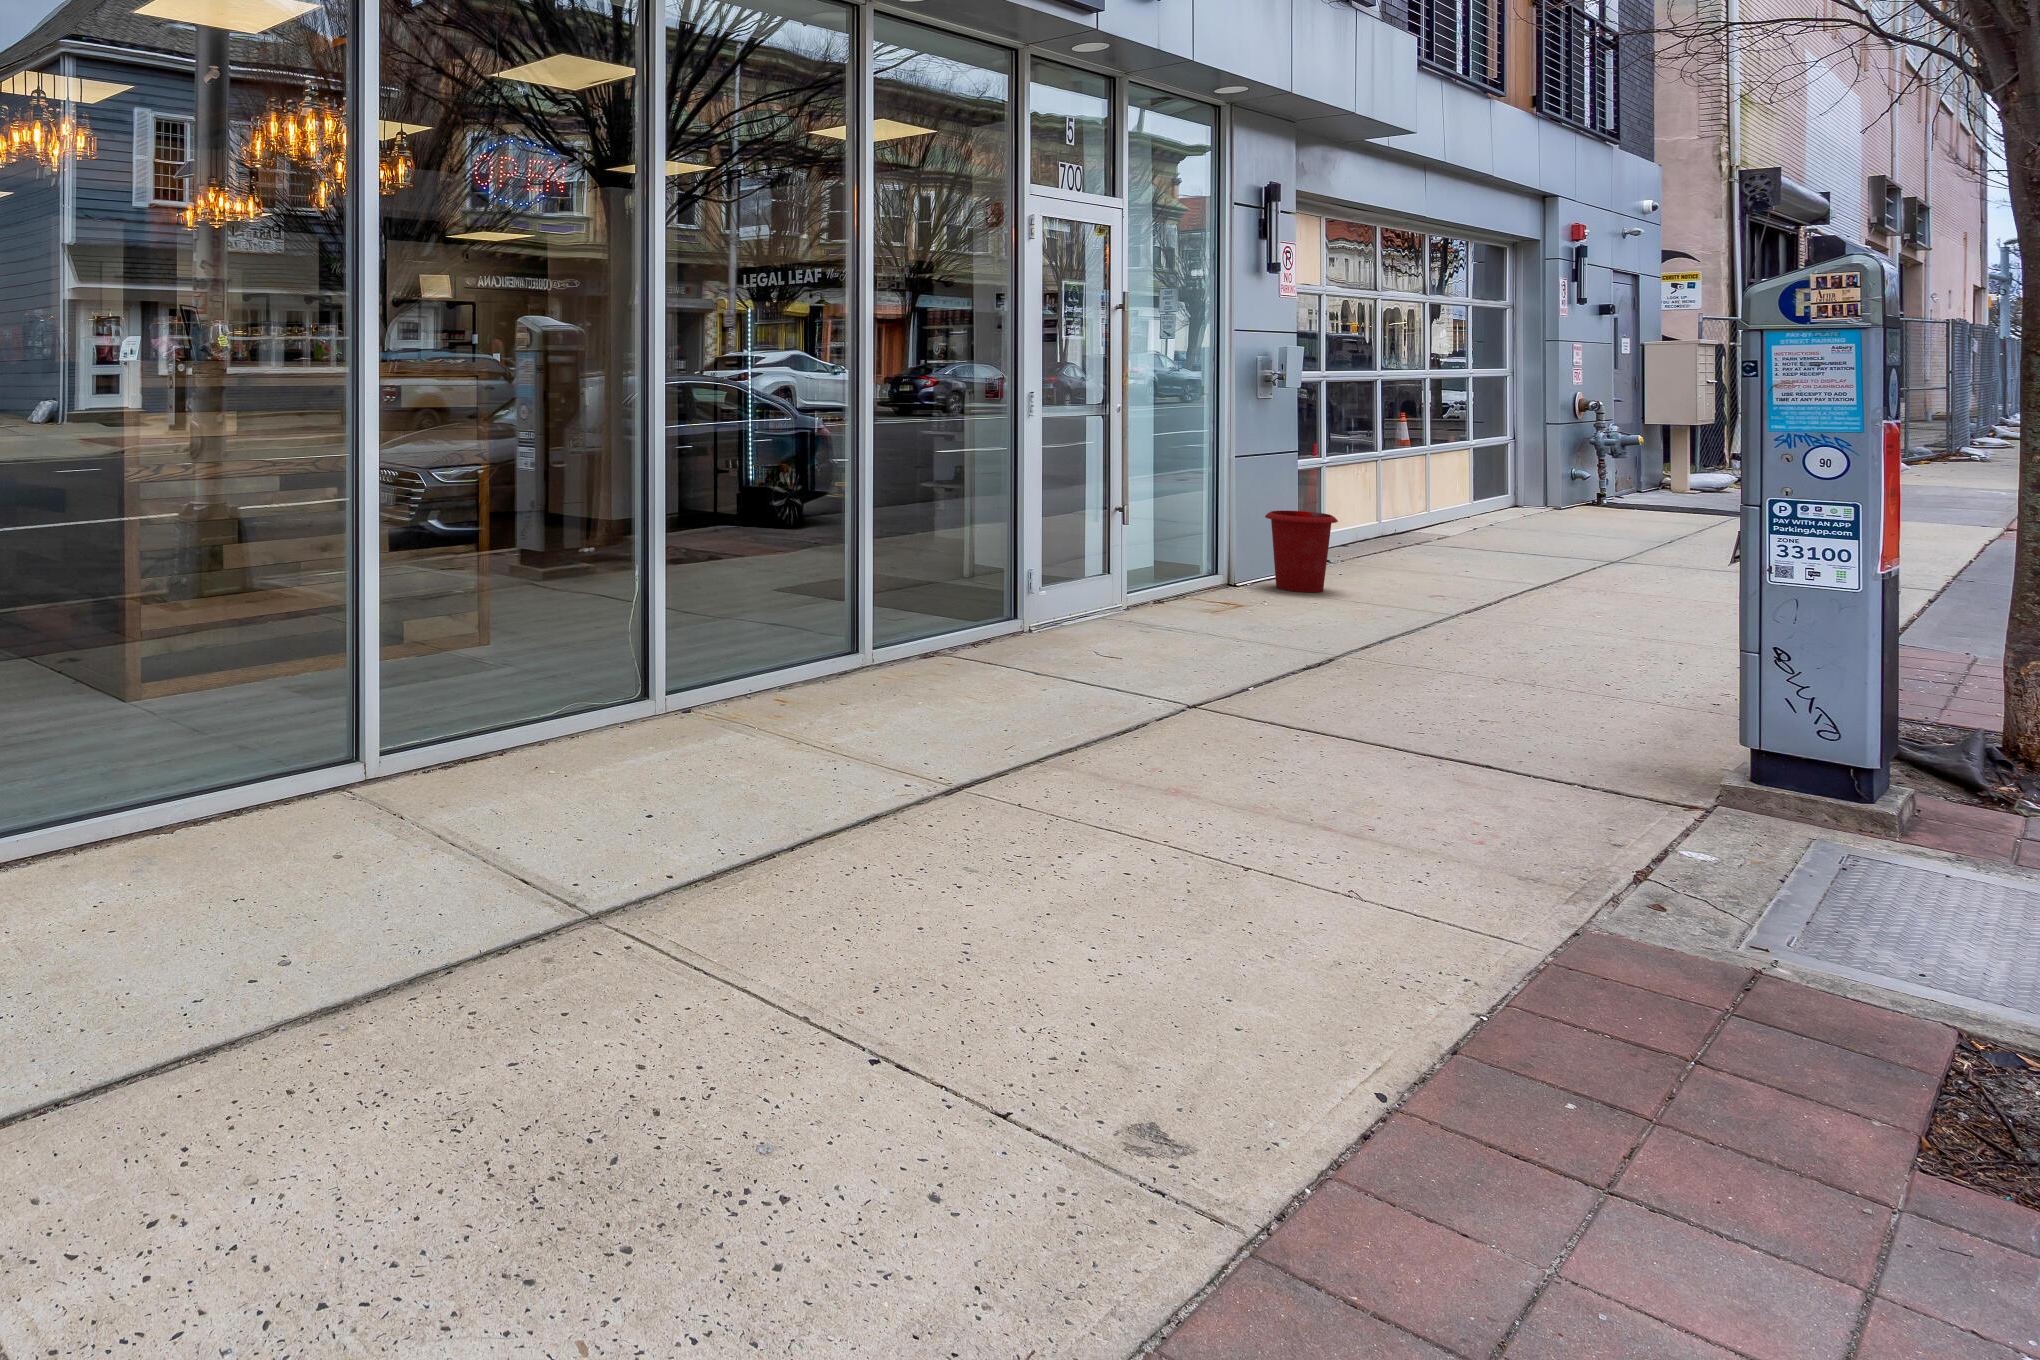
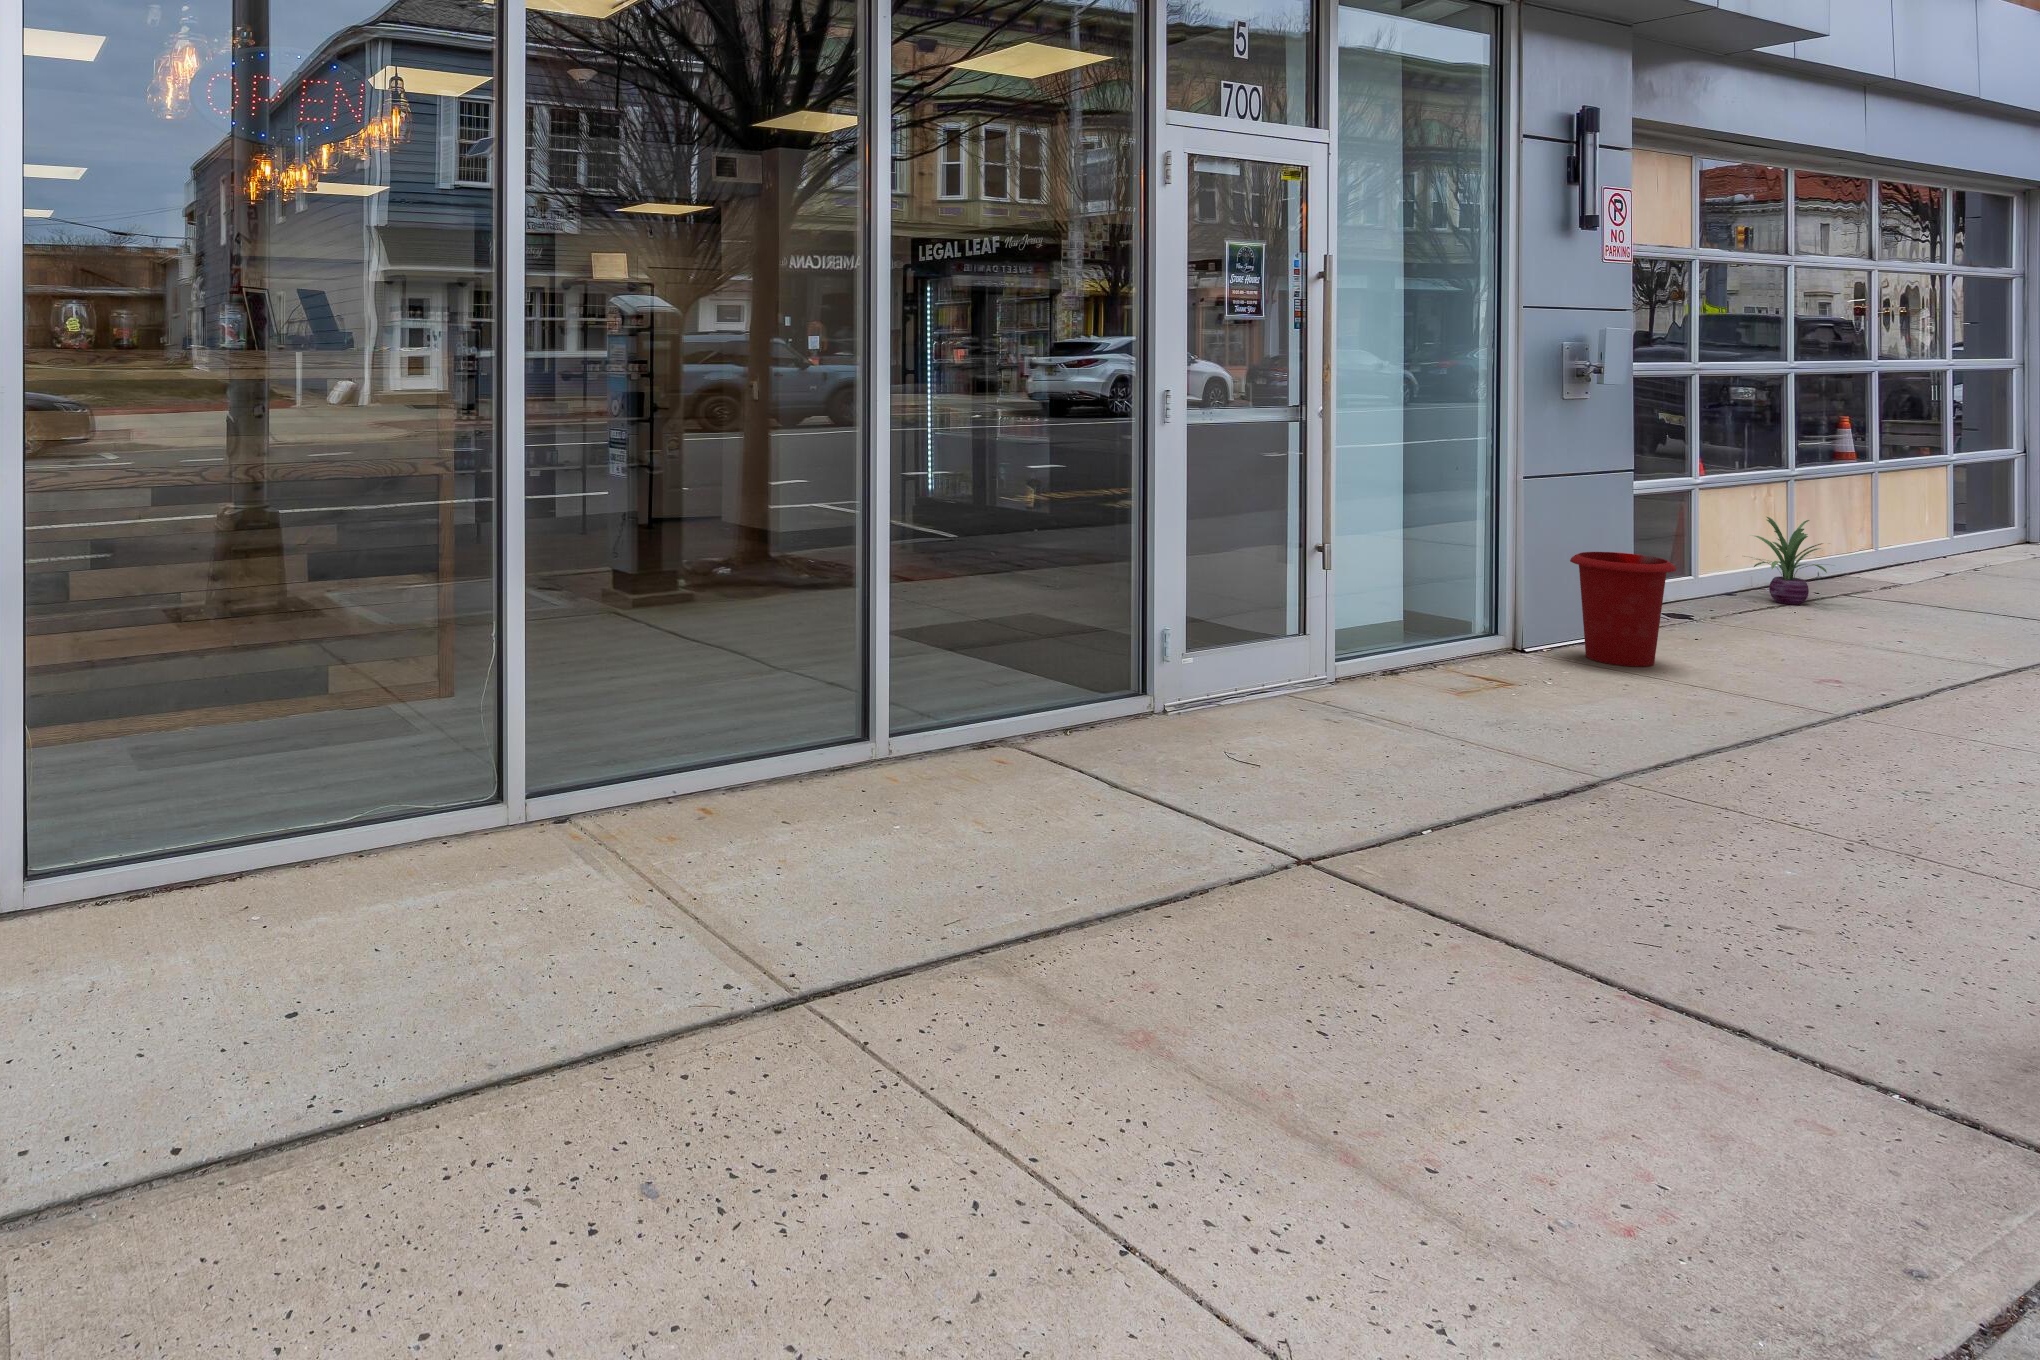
decorative plant: none [1338,487,1423,551] -> present [1744,517,1827,605]

